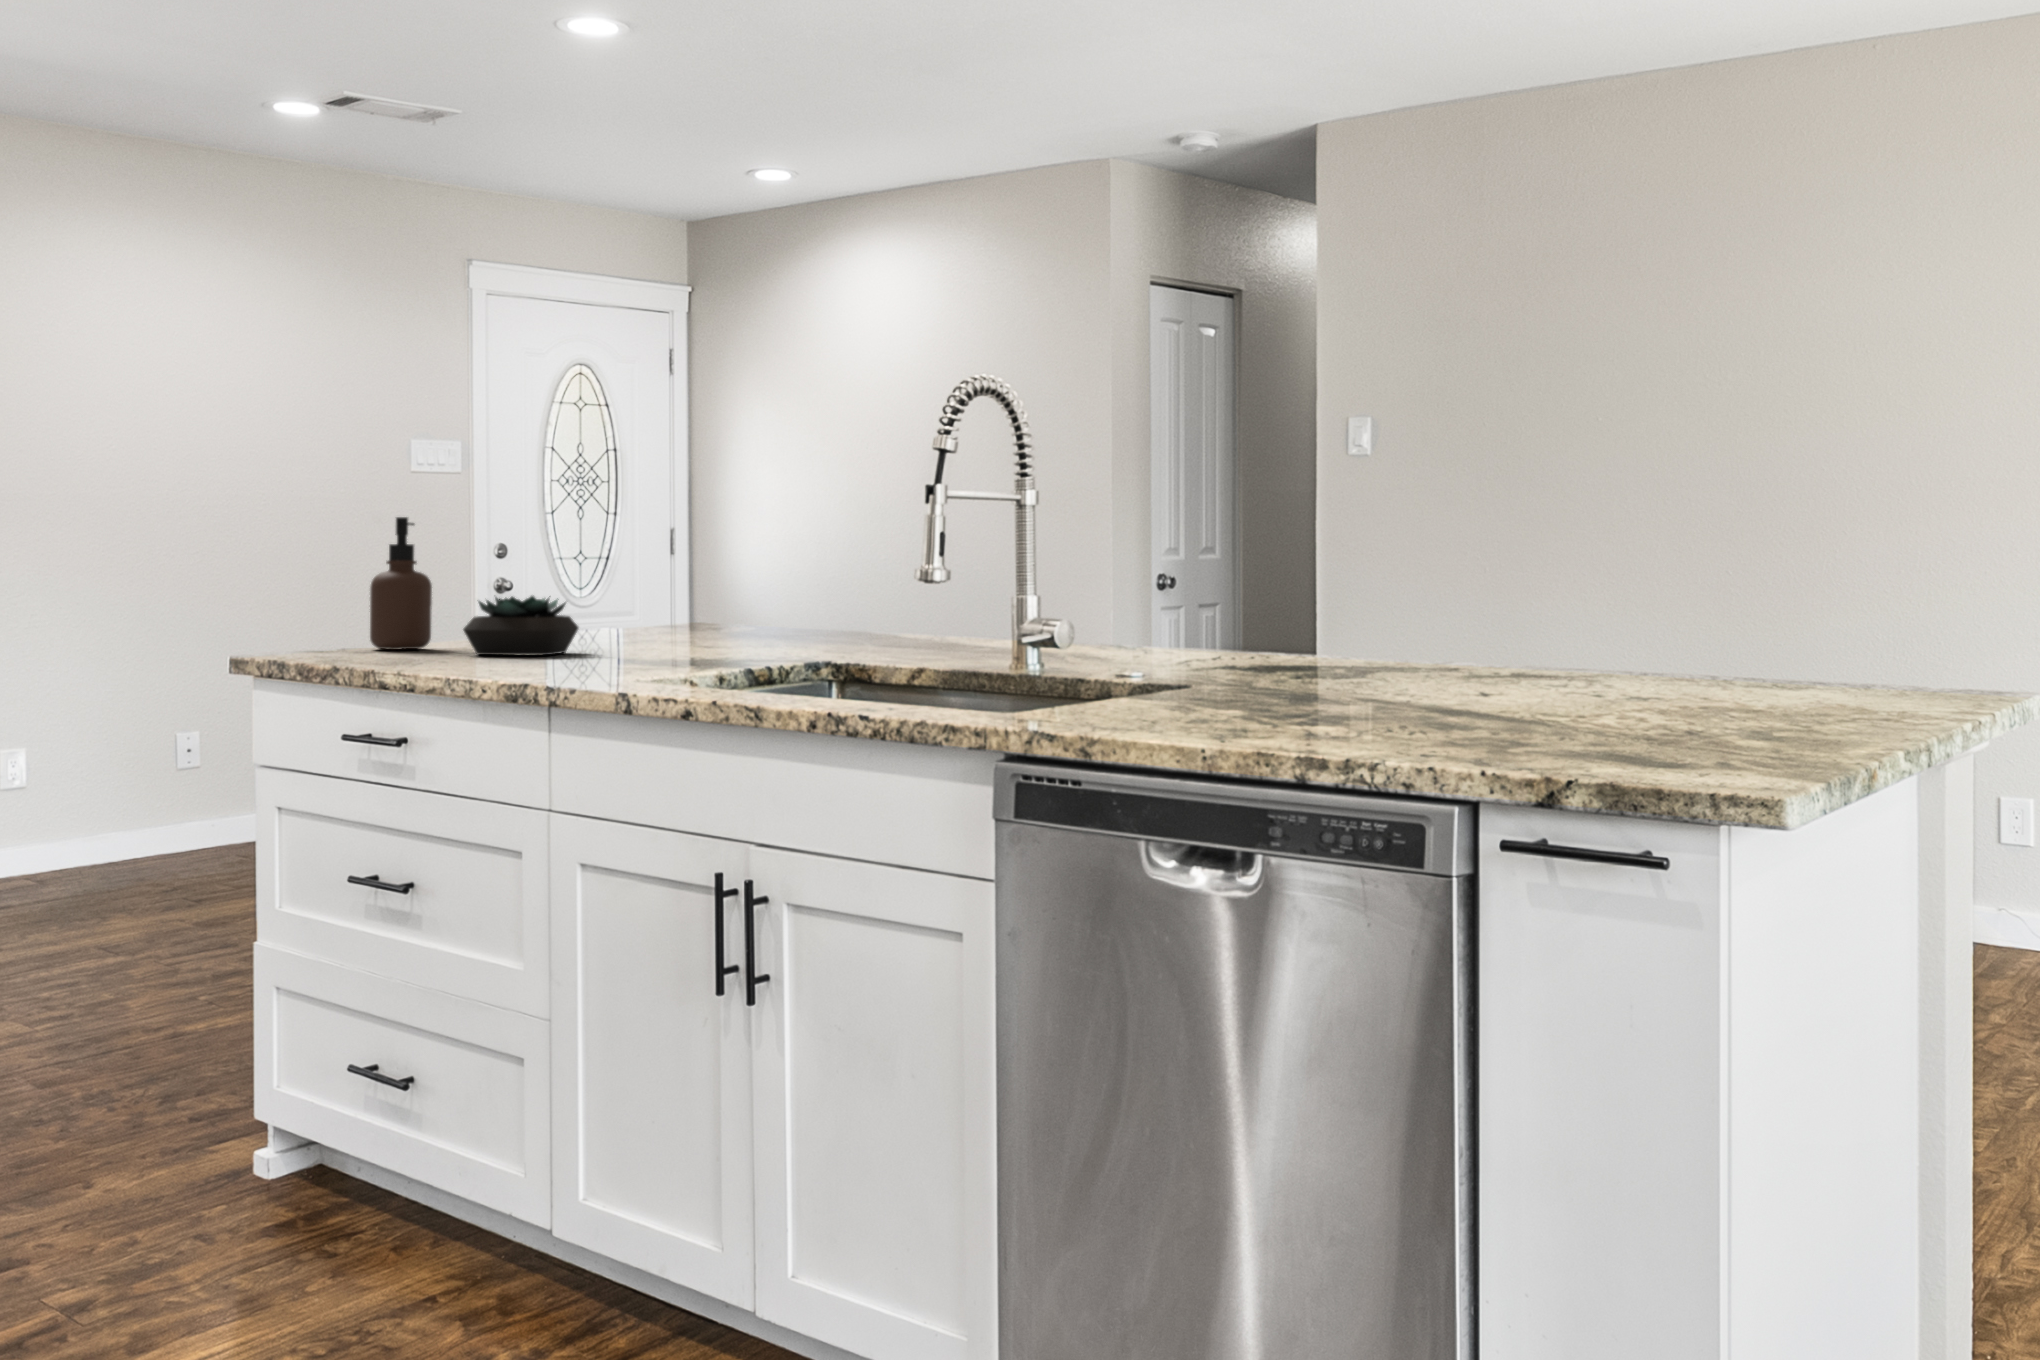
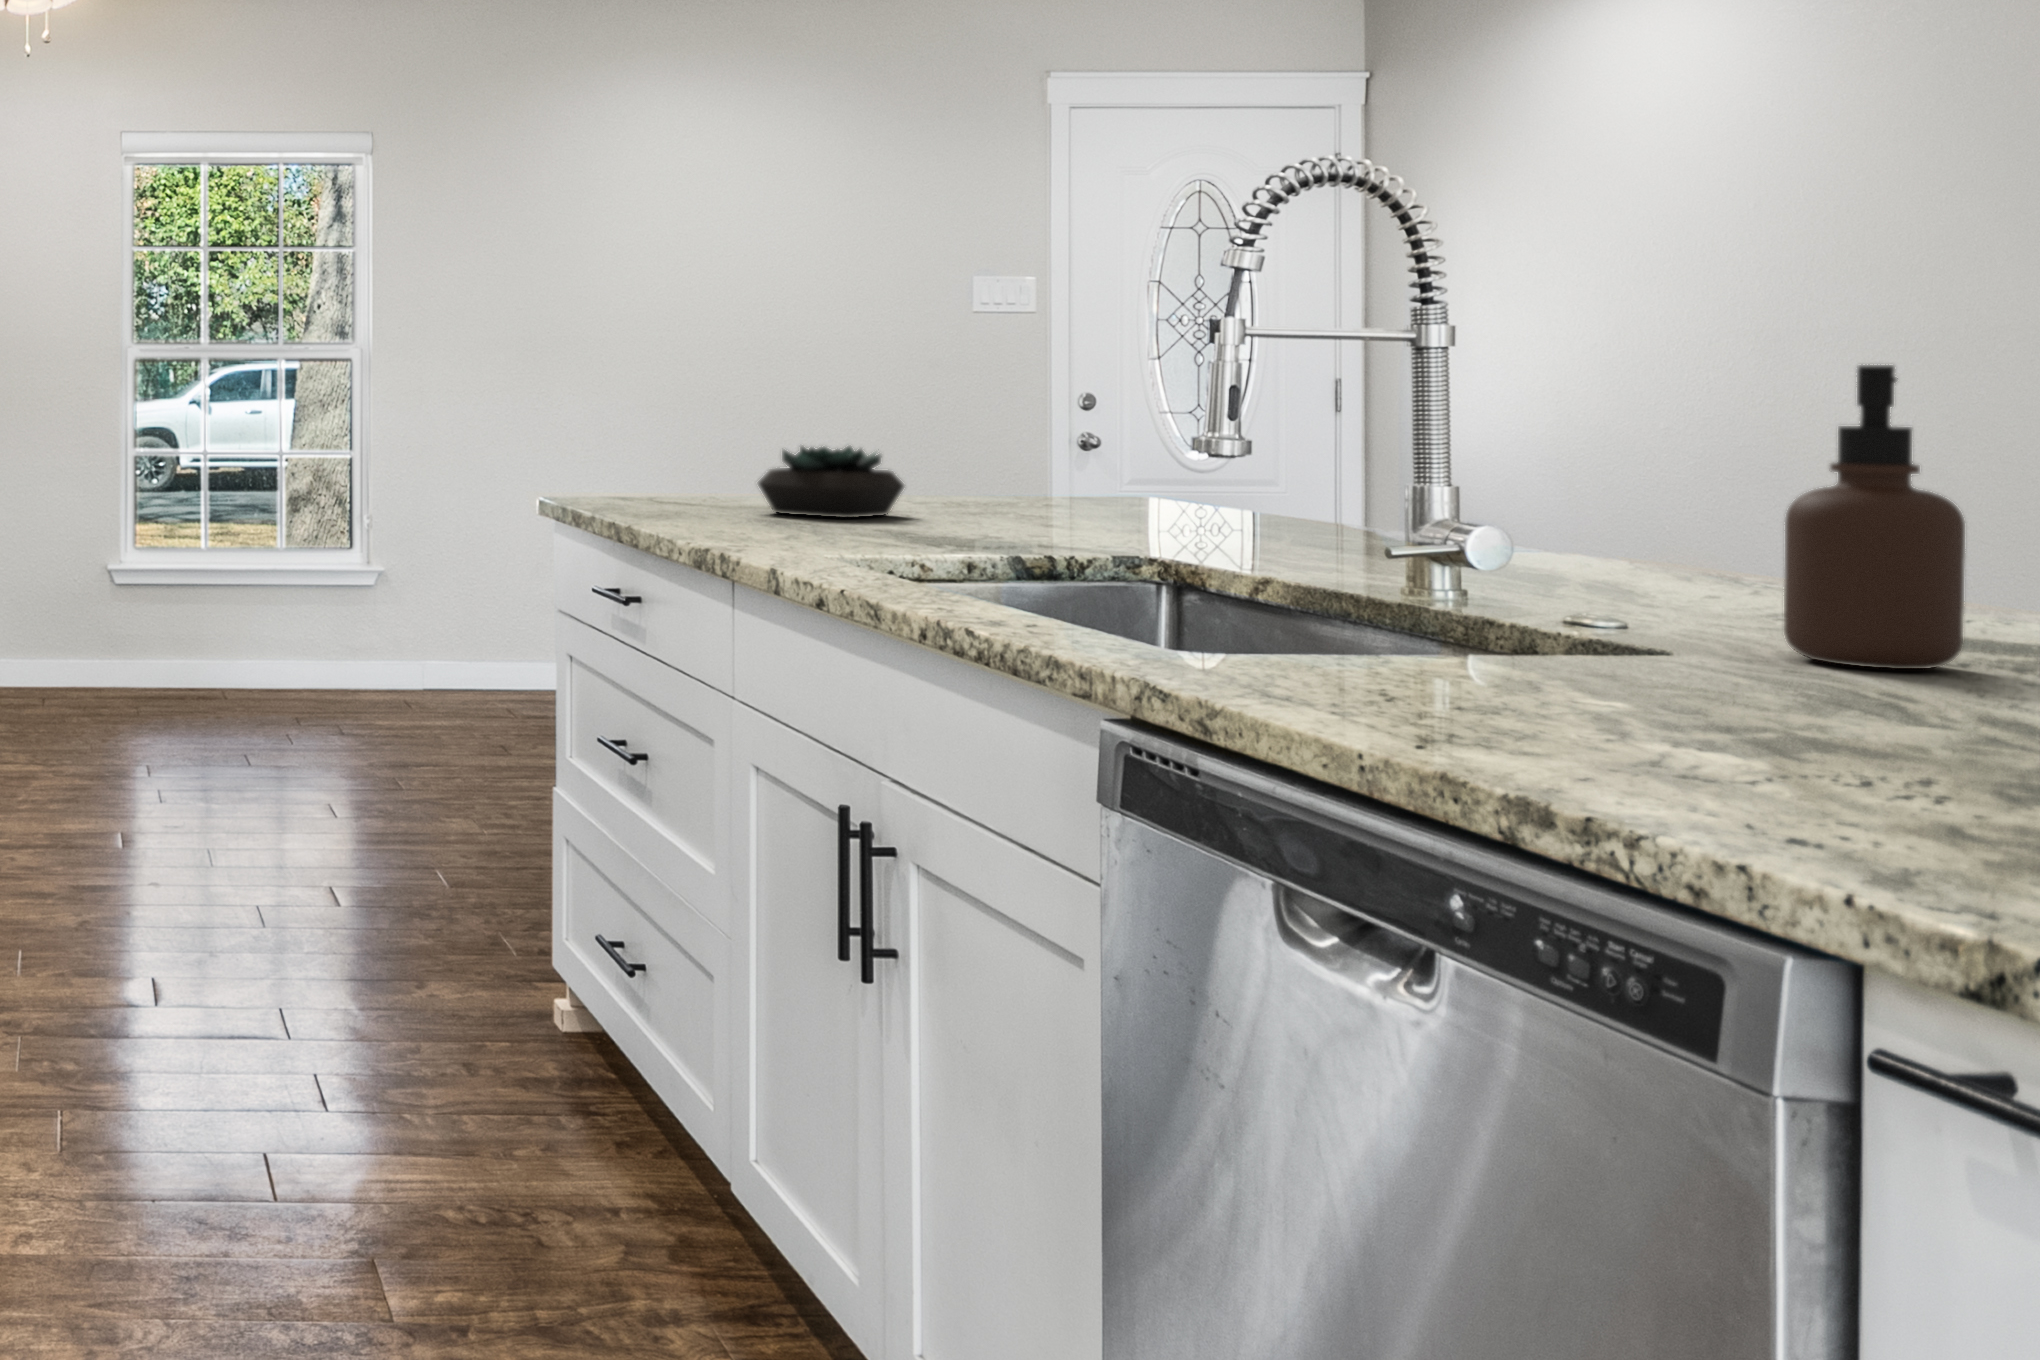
soap dispenser: present [370,517,432,650] -> present [1784,365,1965,669]

